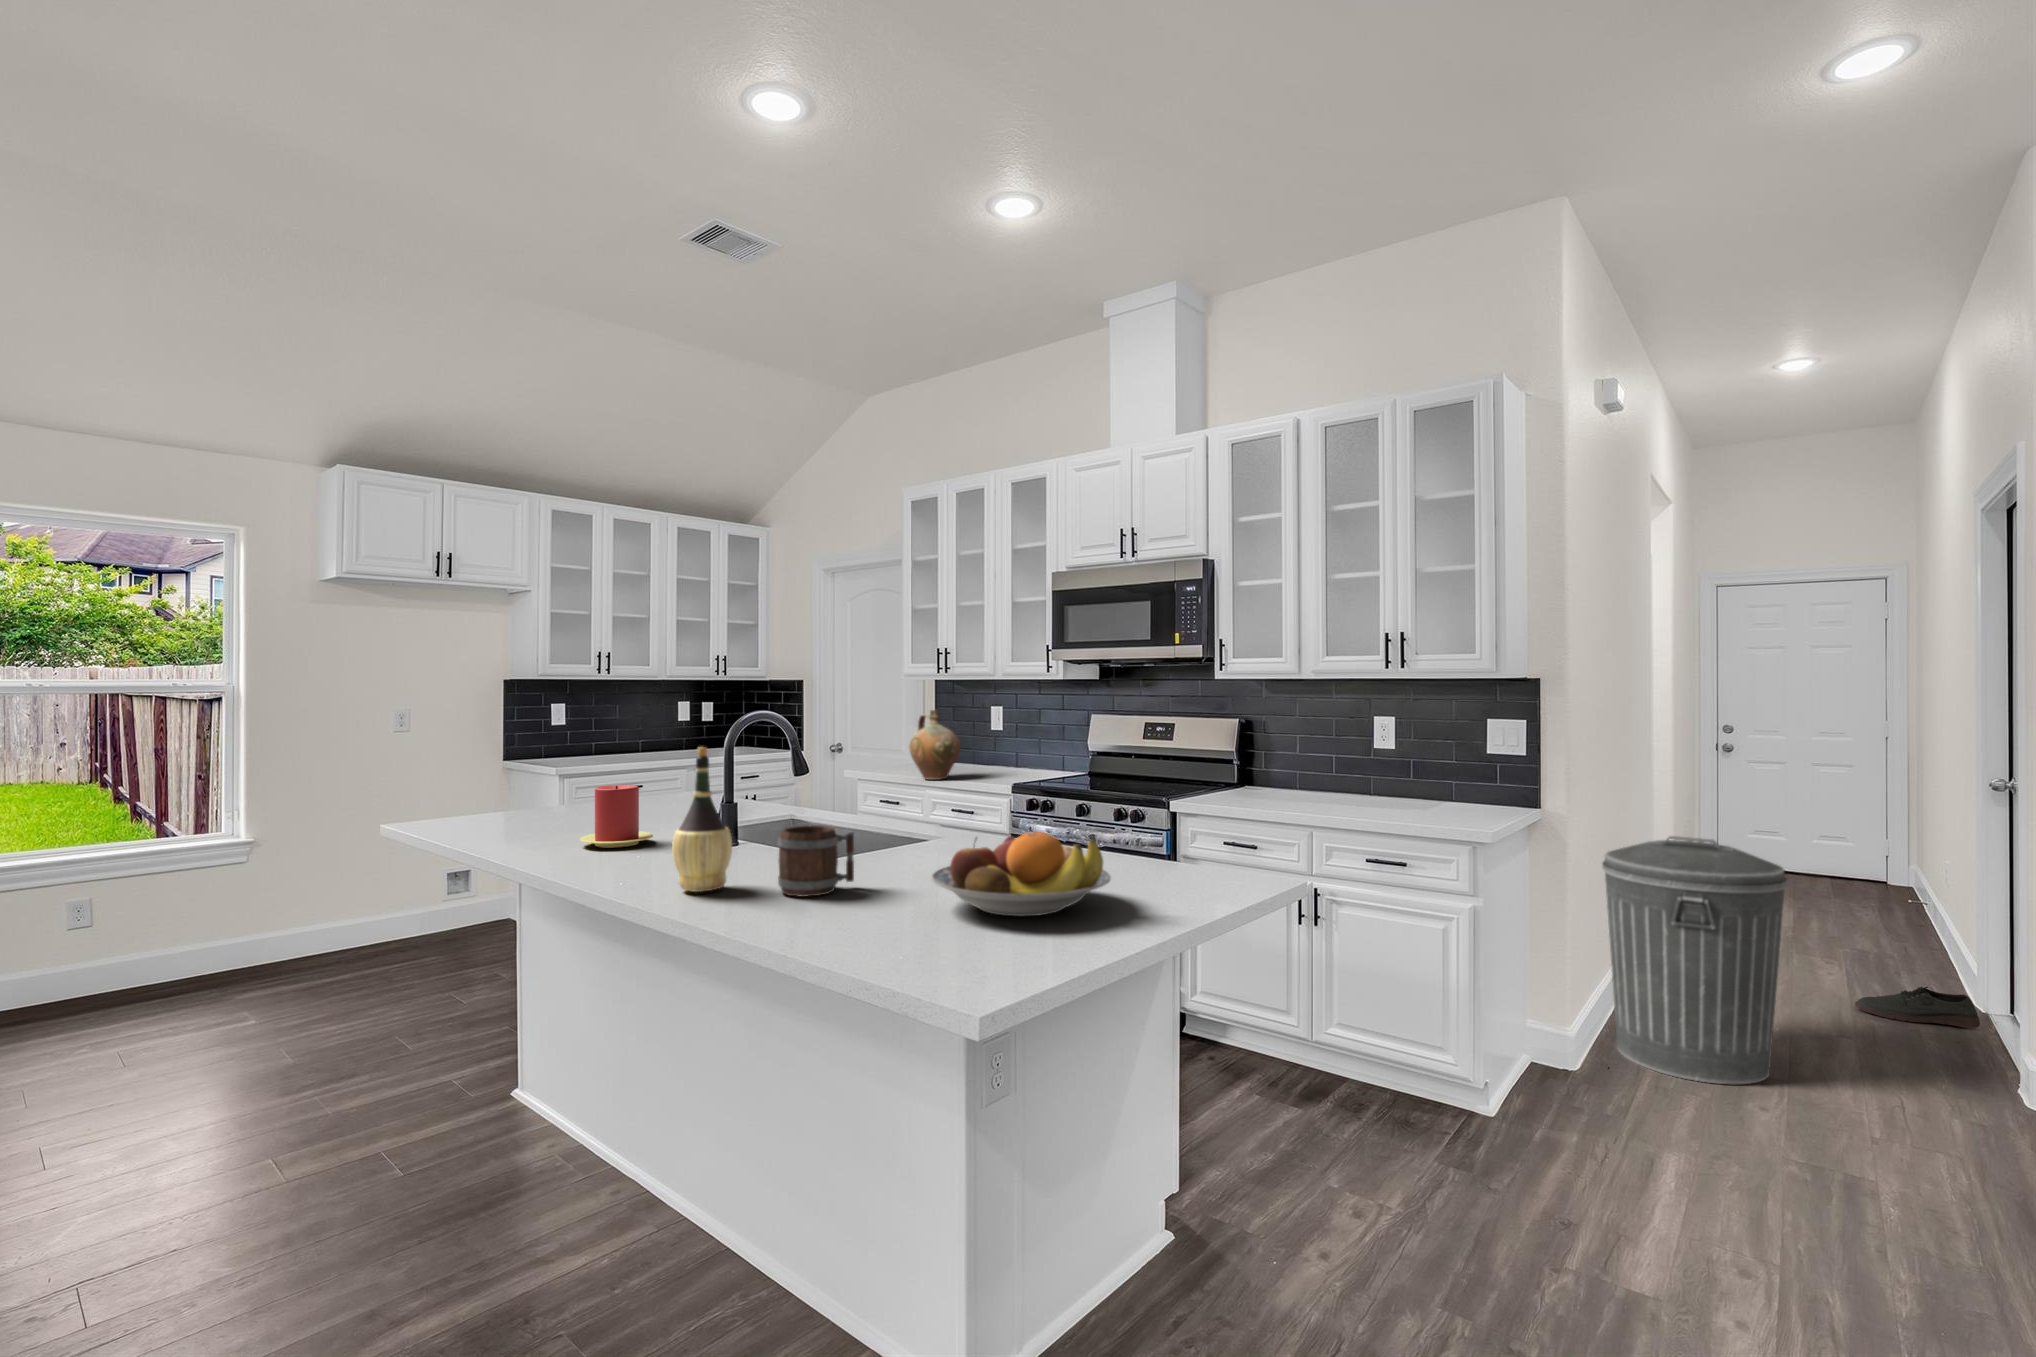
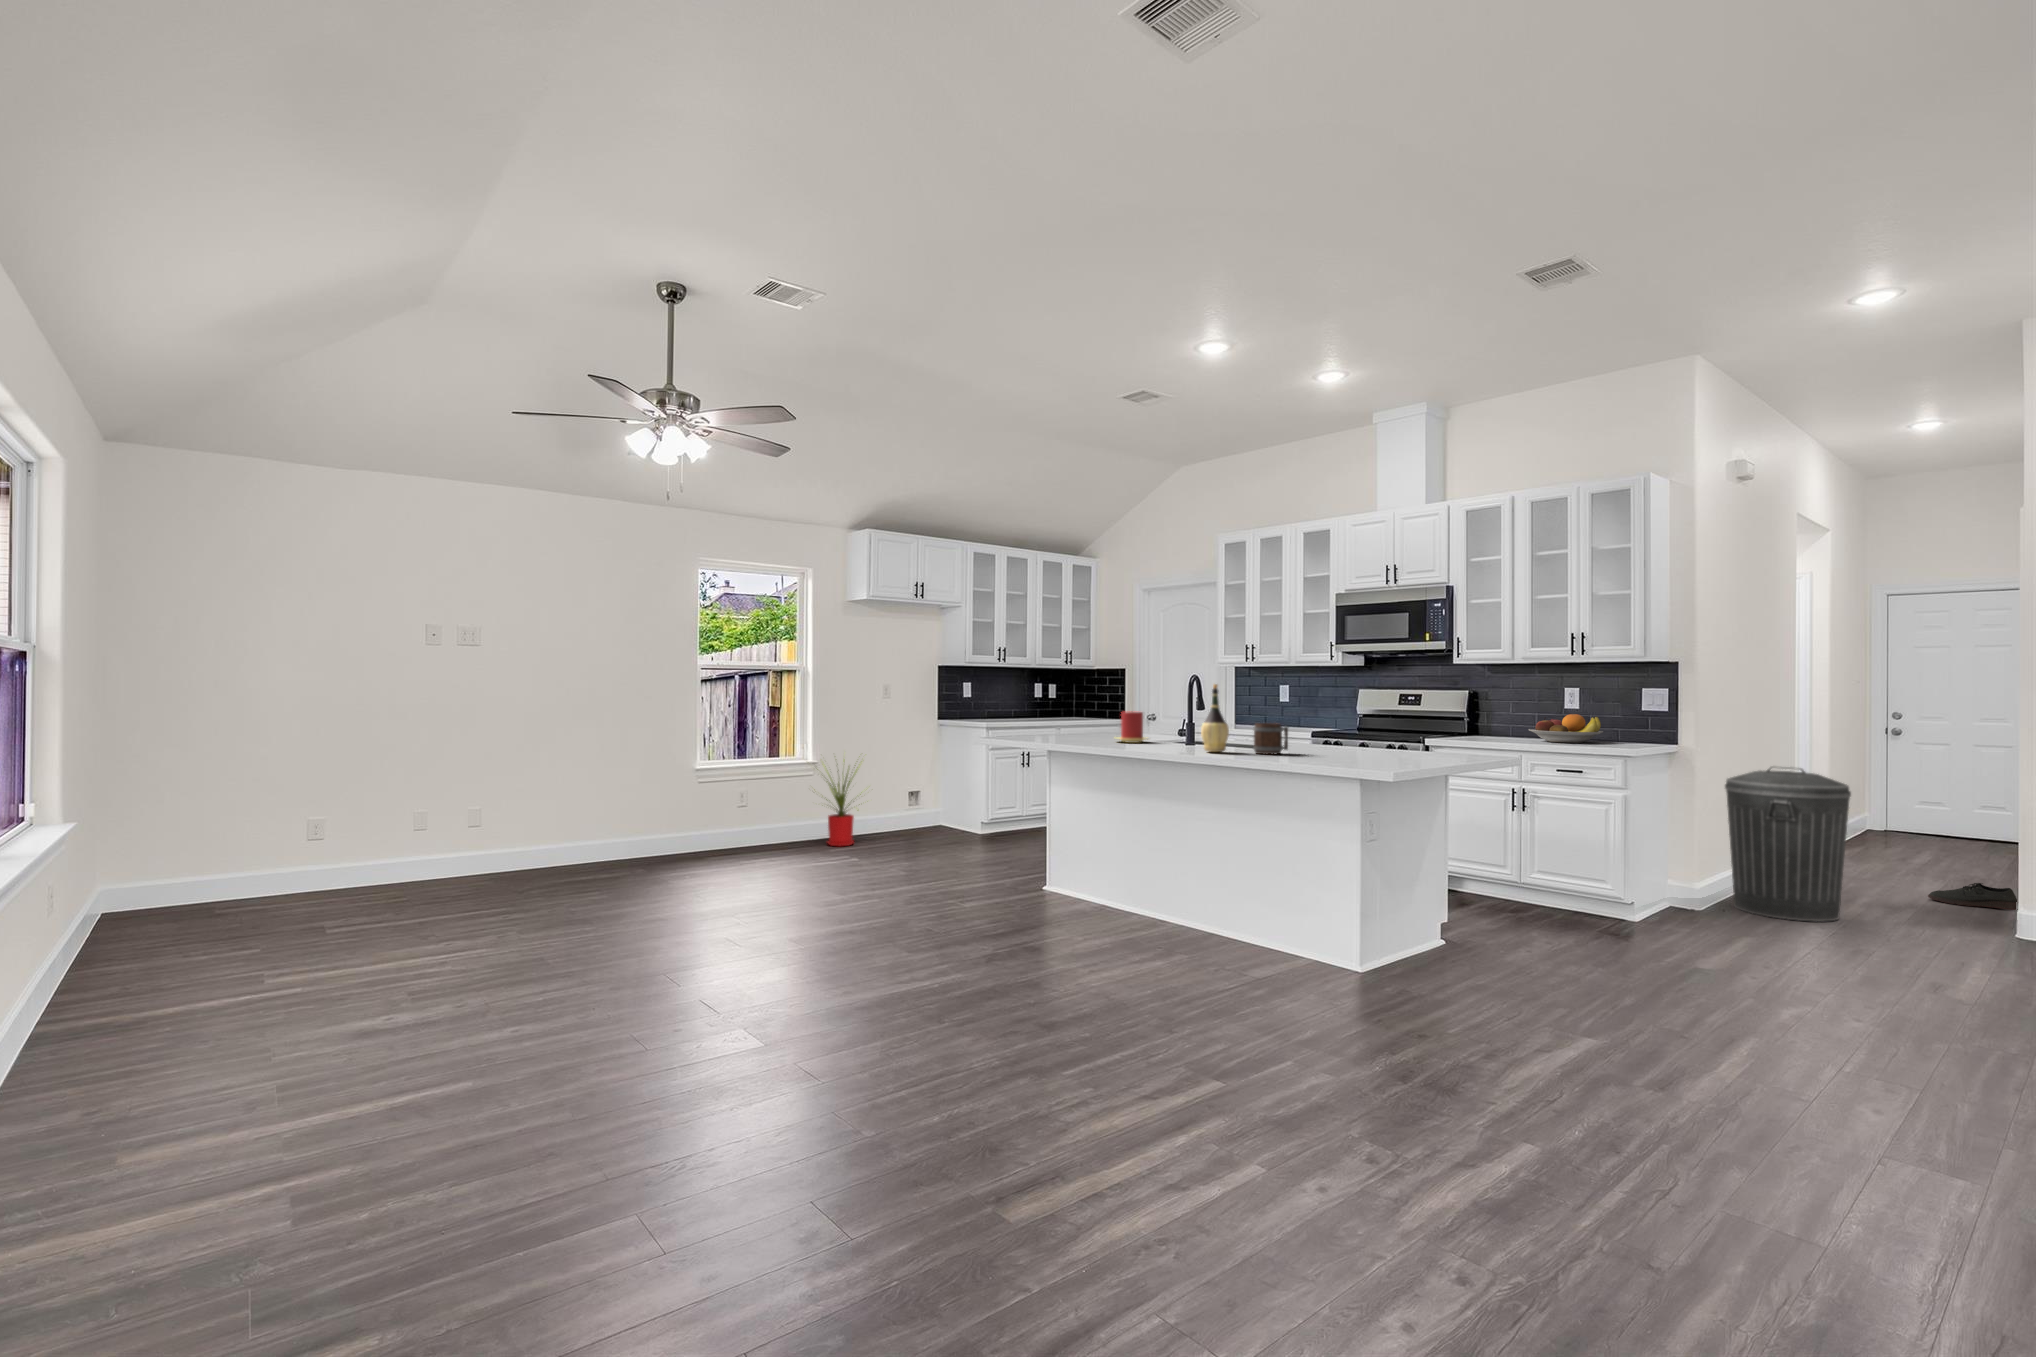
ceramic jug: present [909,710,960,780] -> none [1236,684,1270,730]
house plant: none [214,820,356,982] -> present [826,761,862,846]
fruit bowl: present [931,832,1111,916] -> present [1529,714,1603,743]

